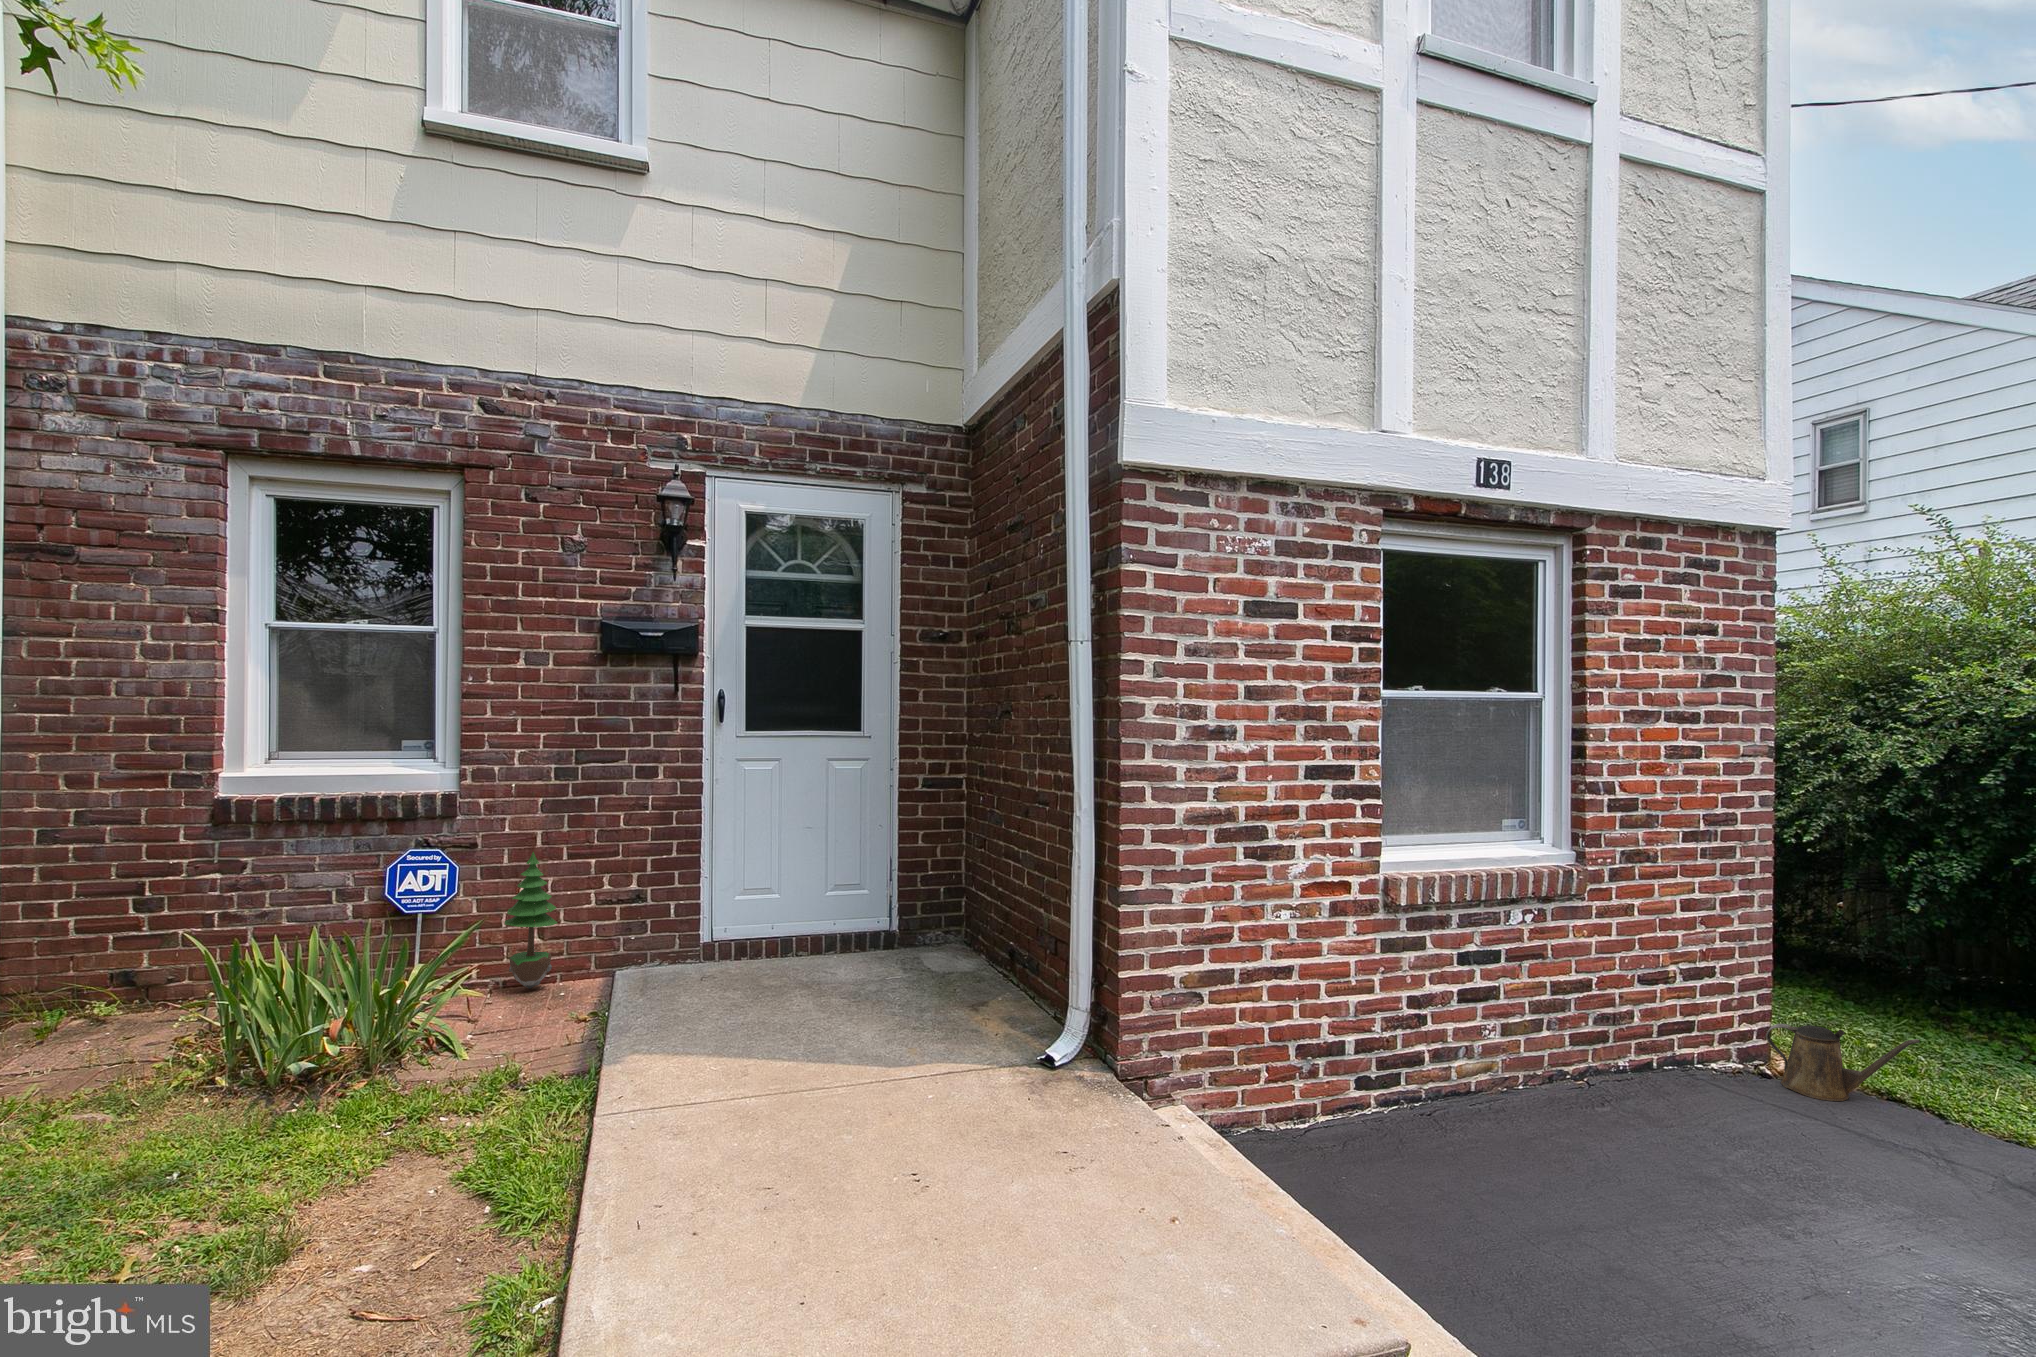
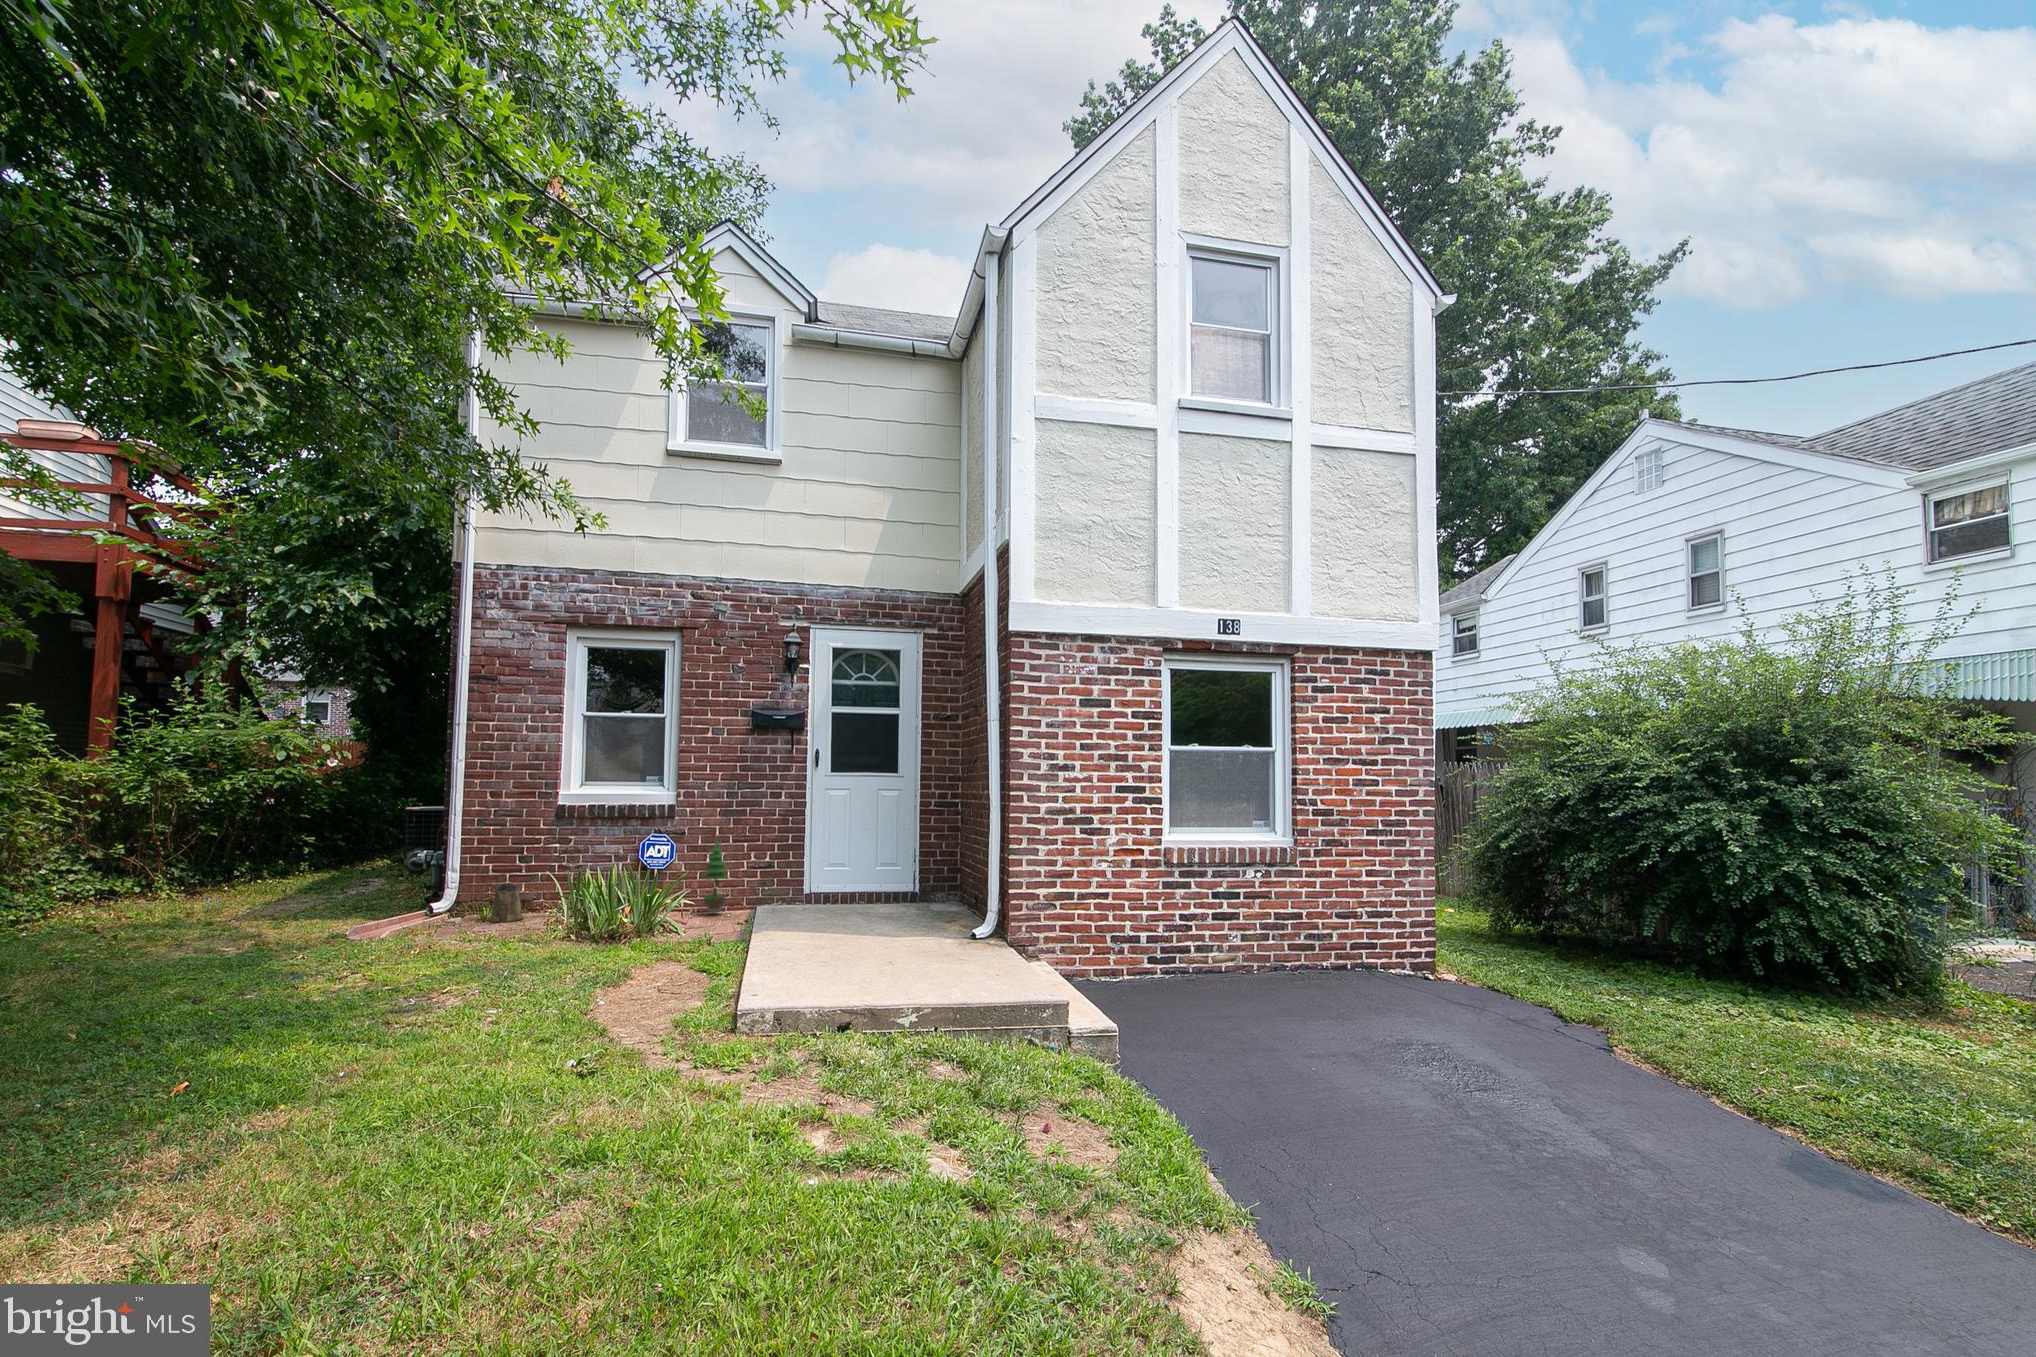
watering can: present [1766,1024,1920,1101] -> present [489,883,524,922]

